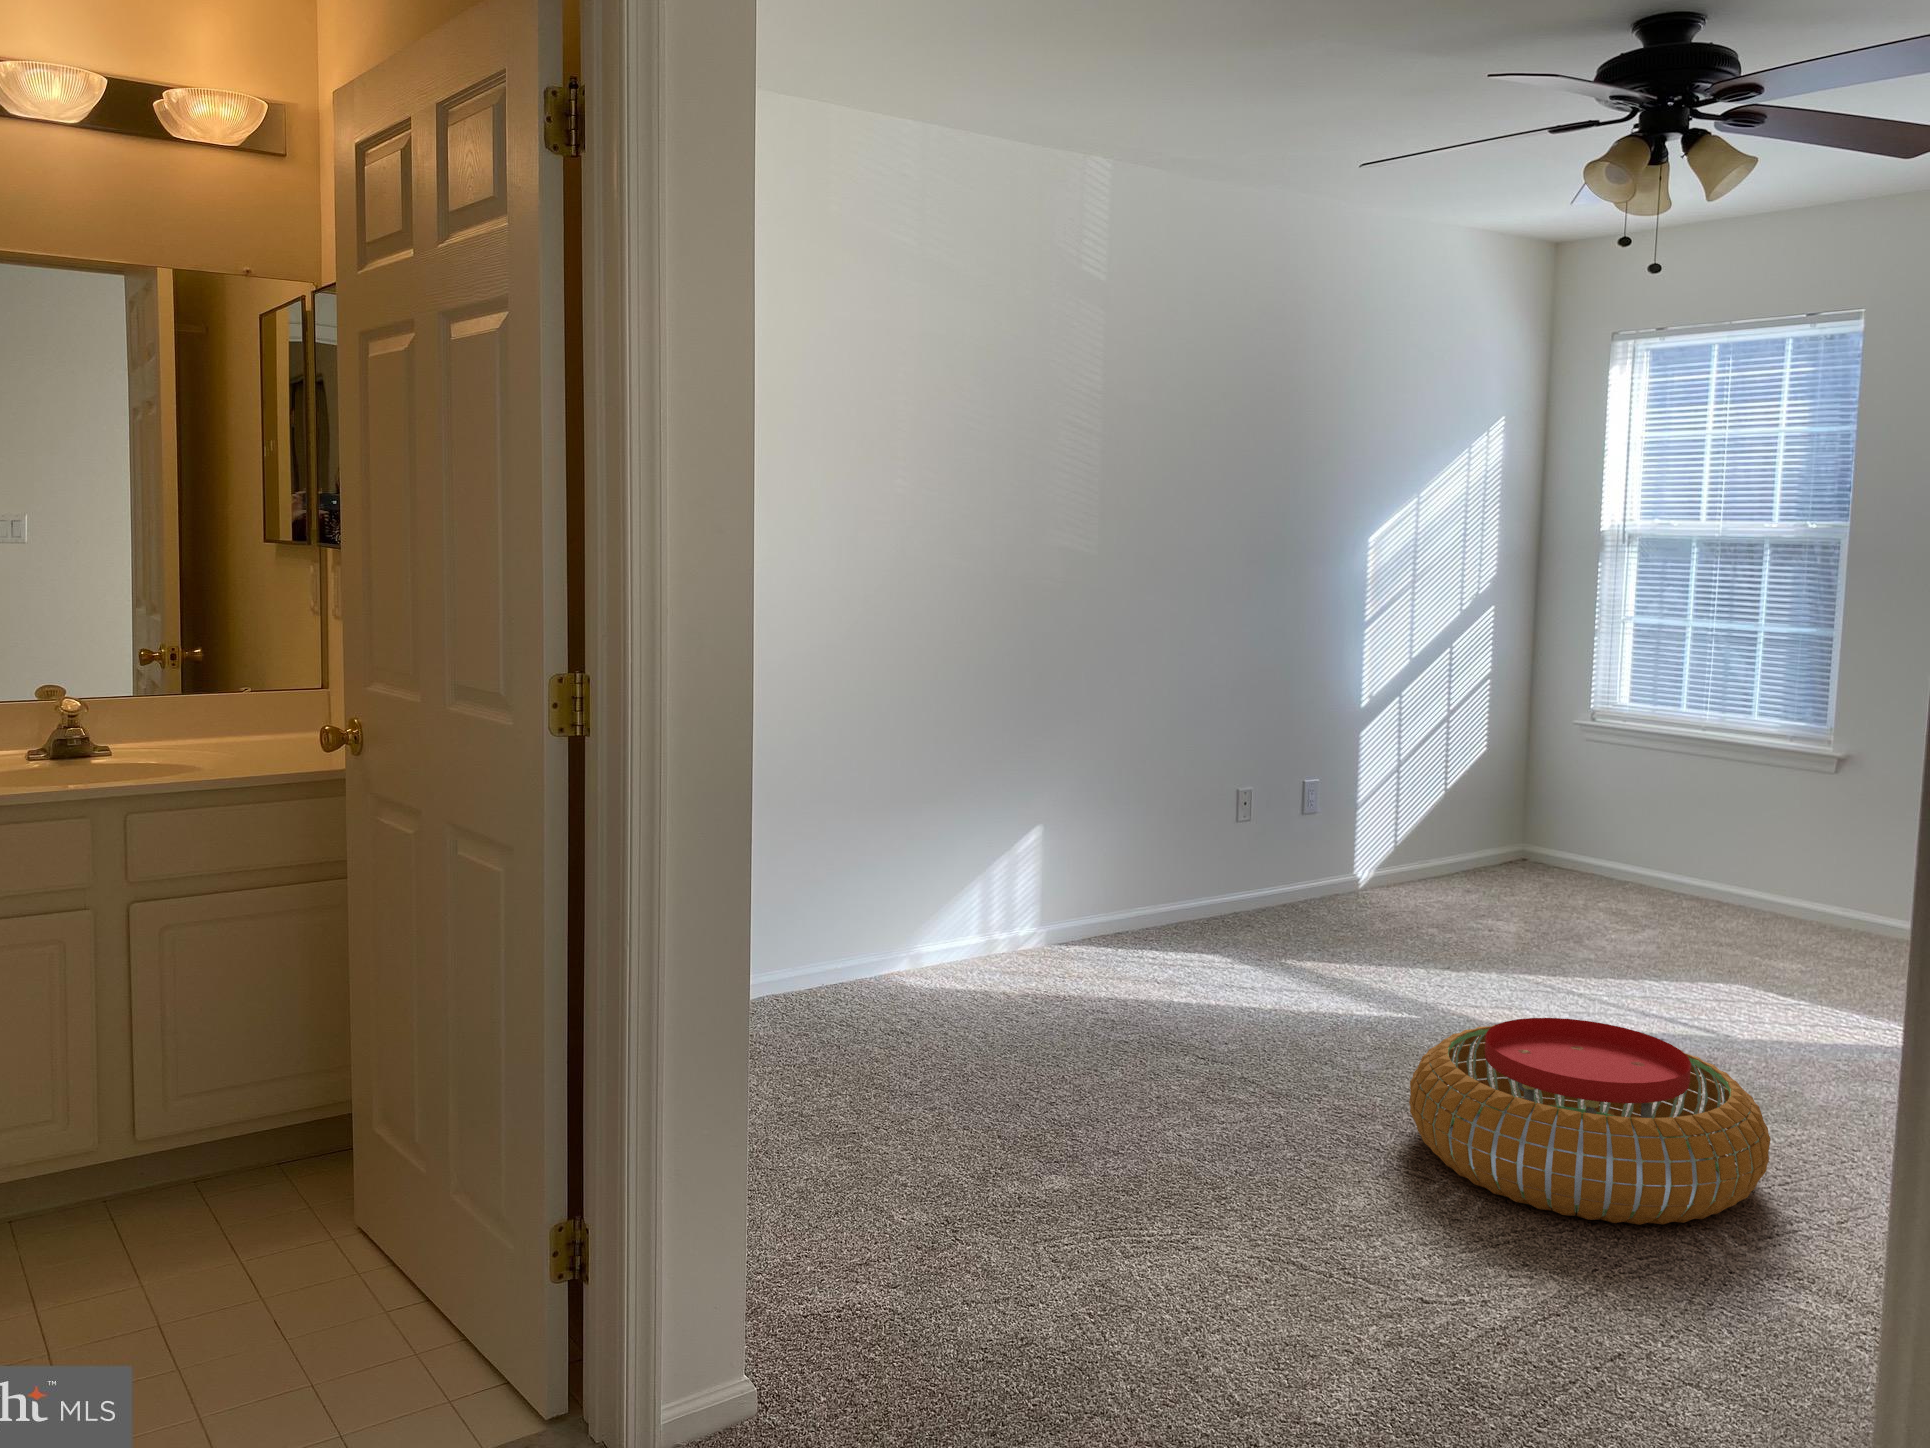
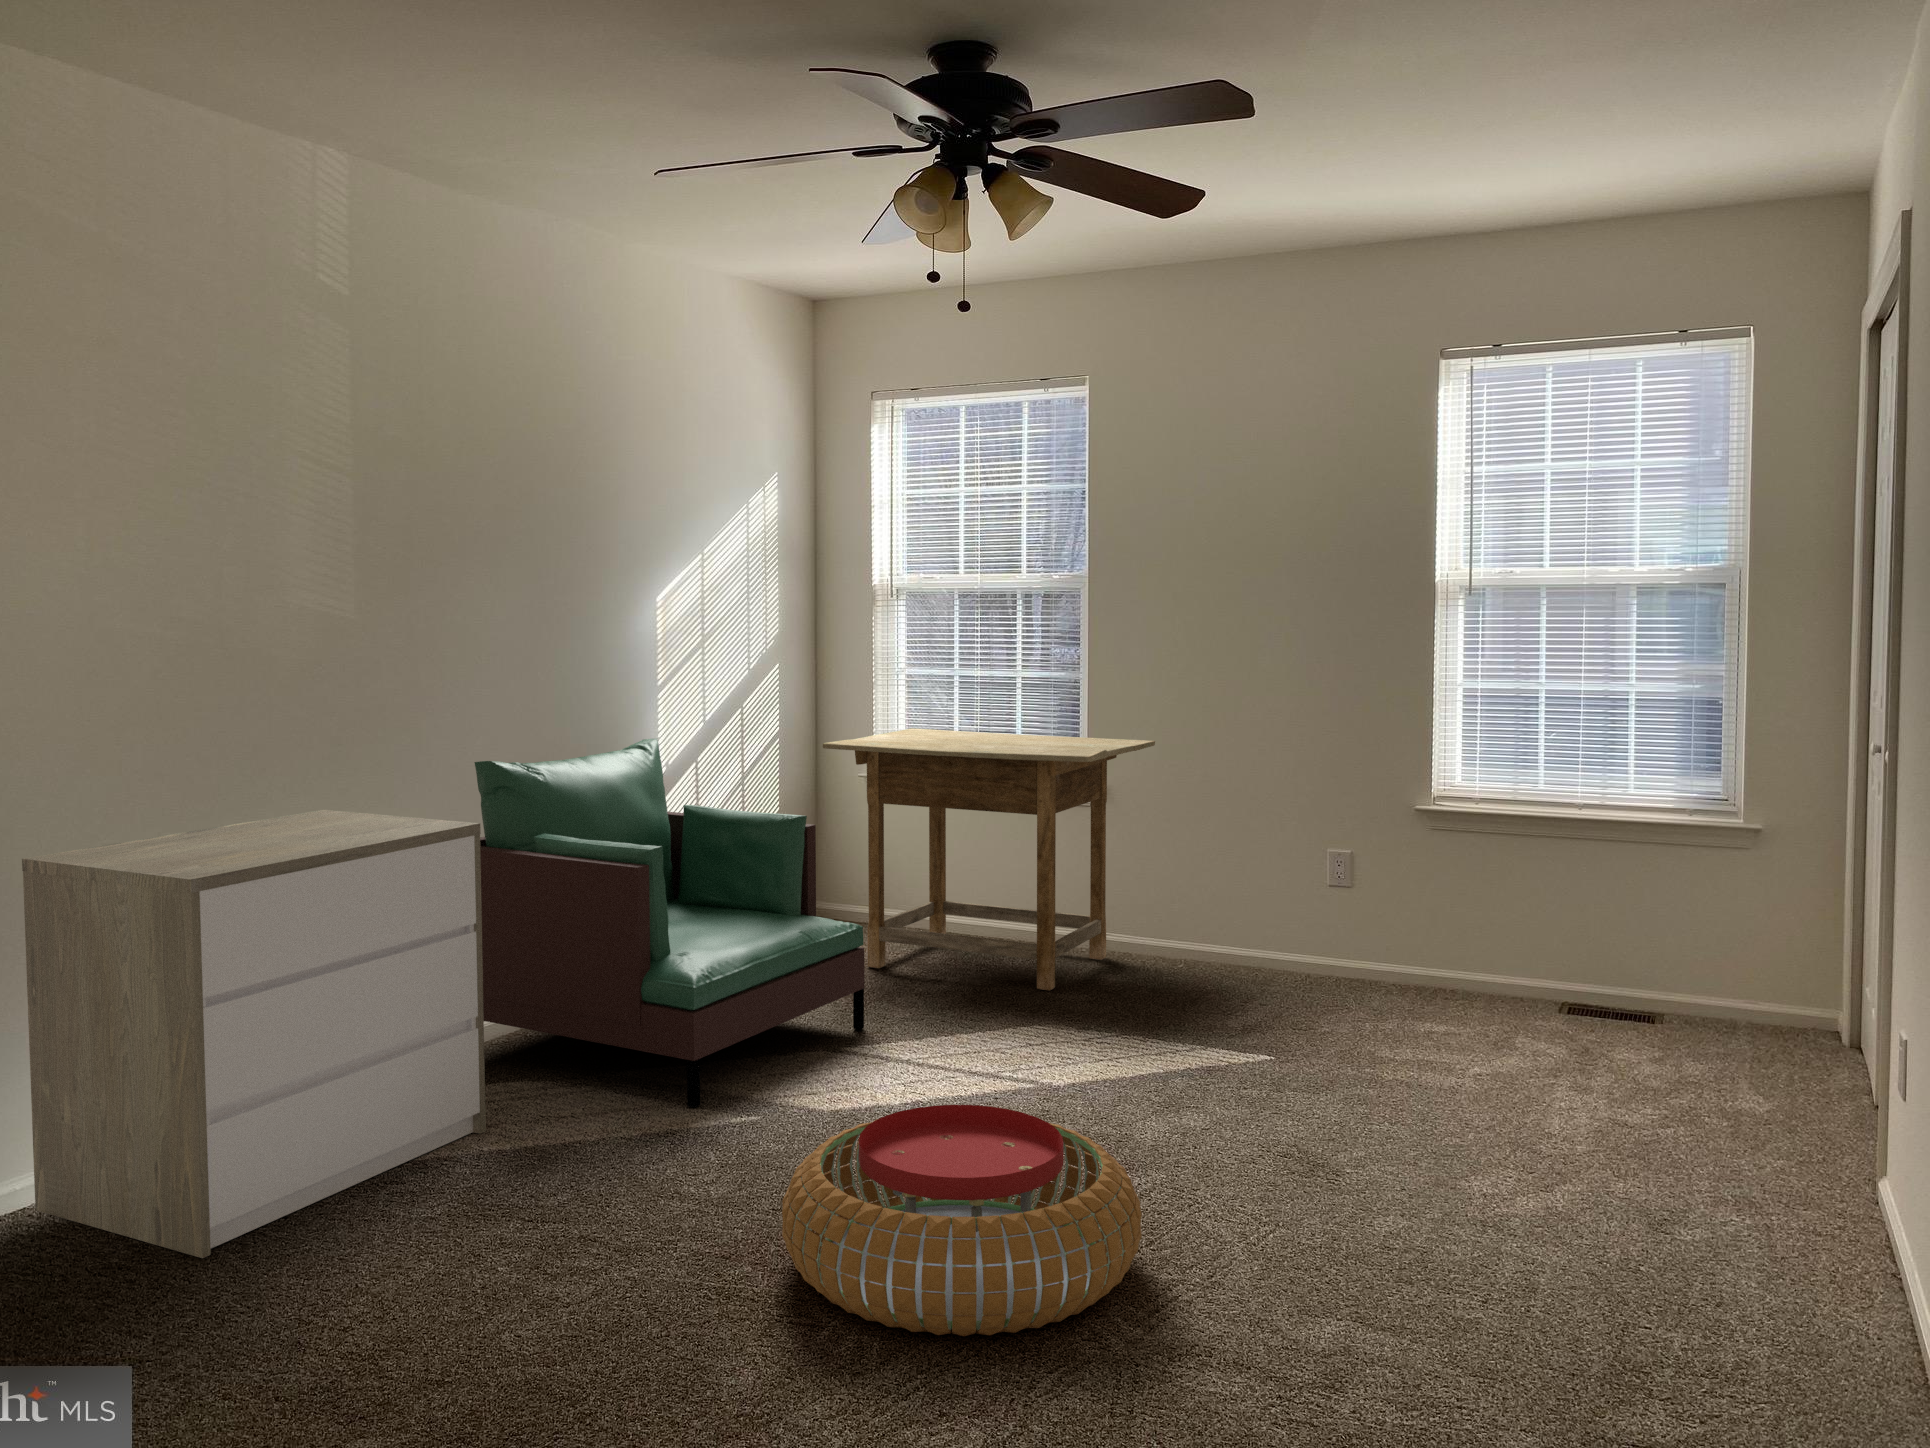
armchair: none [1156,670,1548,998] -> present [475,738,865,1108]
desk: none [1529,677,1916,952] -> present [823,728,1155,990]
dresser: none [851,710,1187,1037] -> present [22,810,486,1258]

